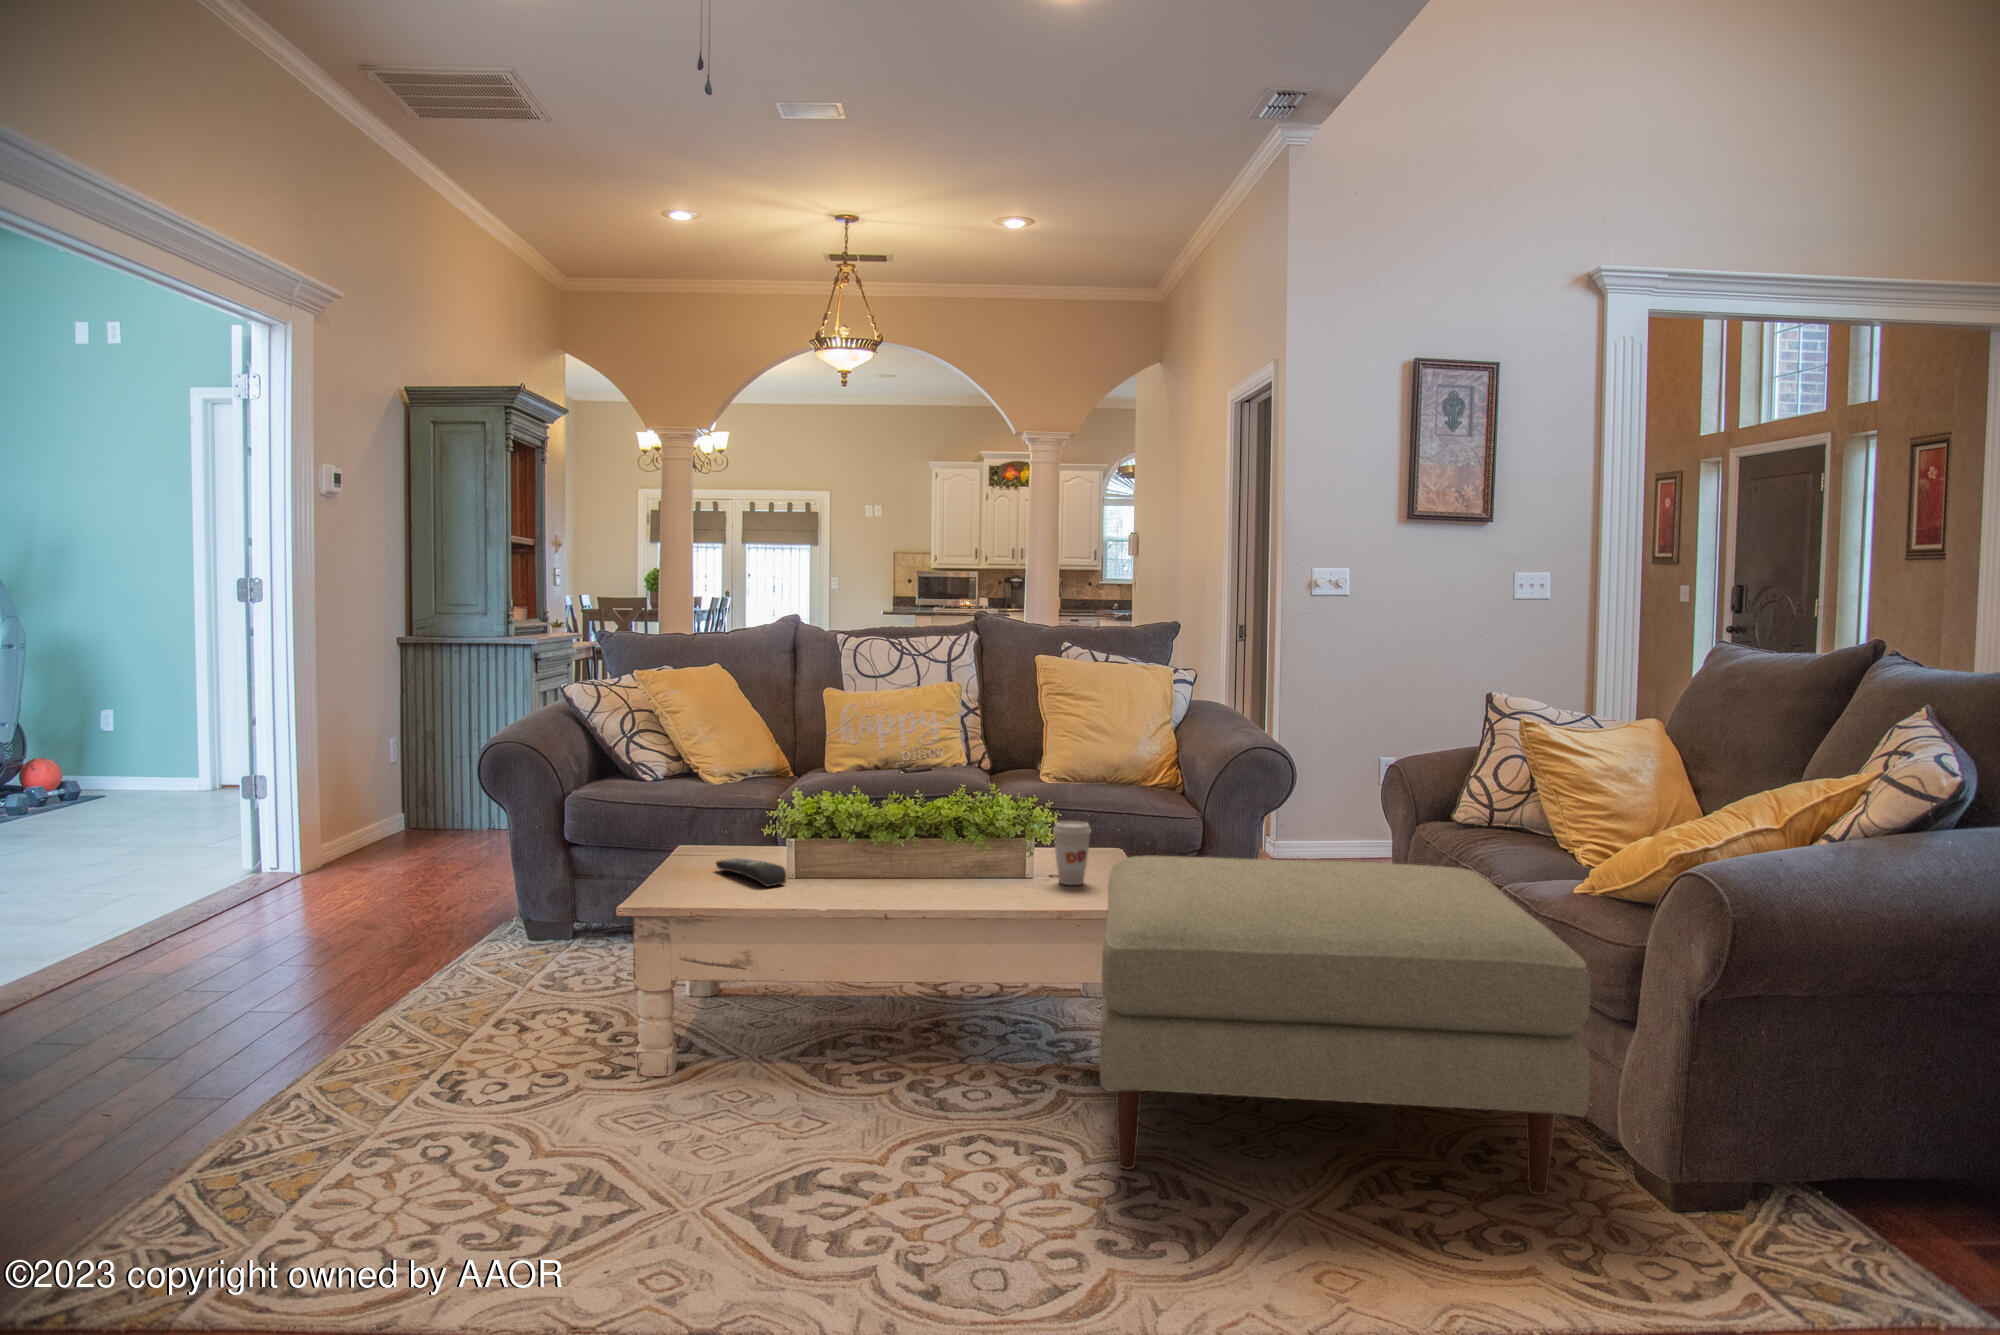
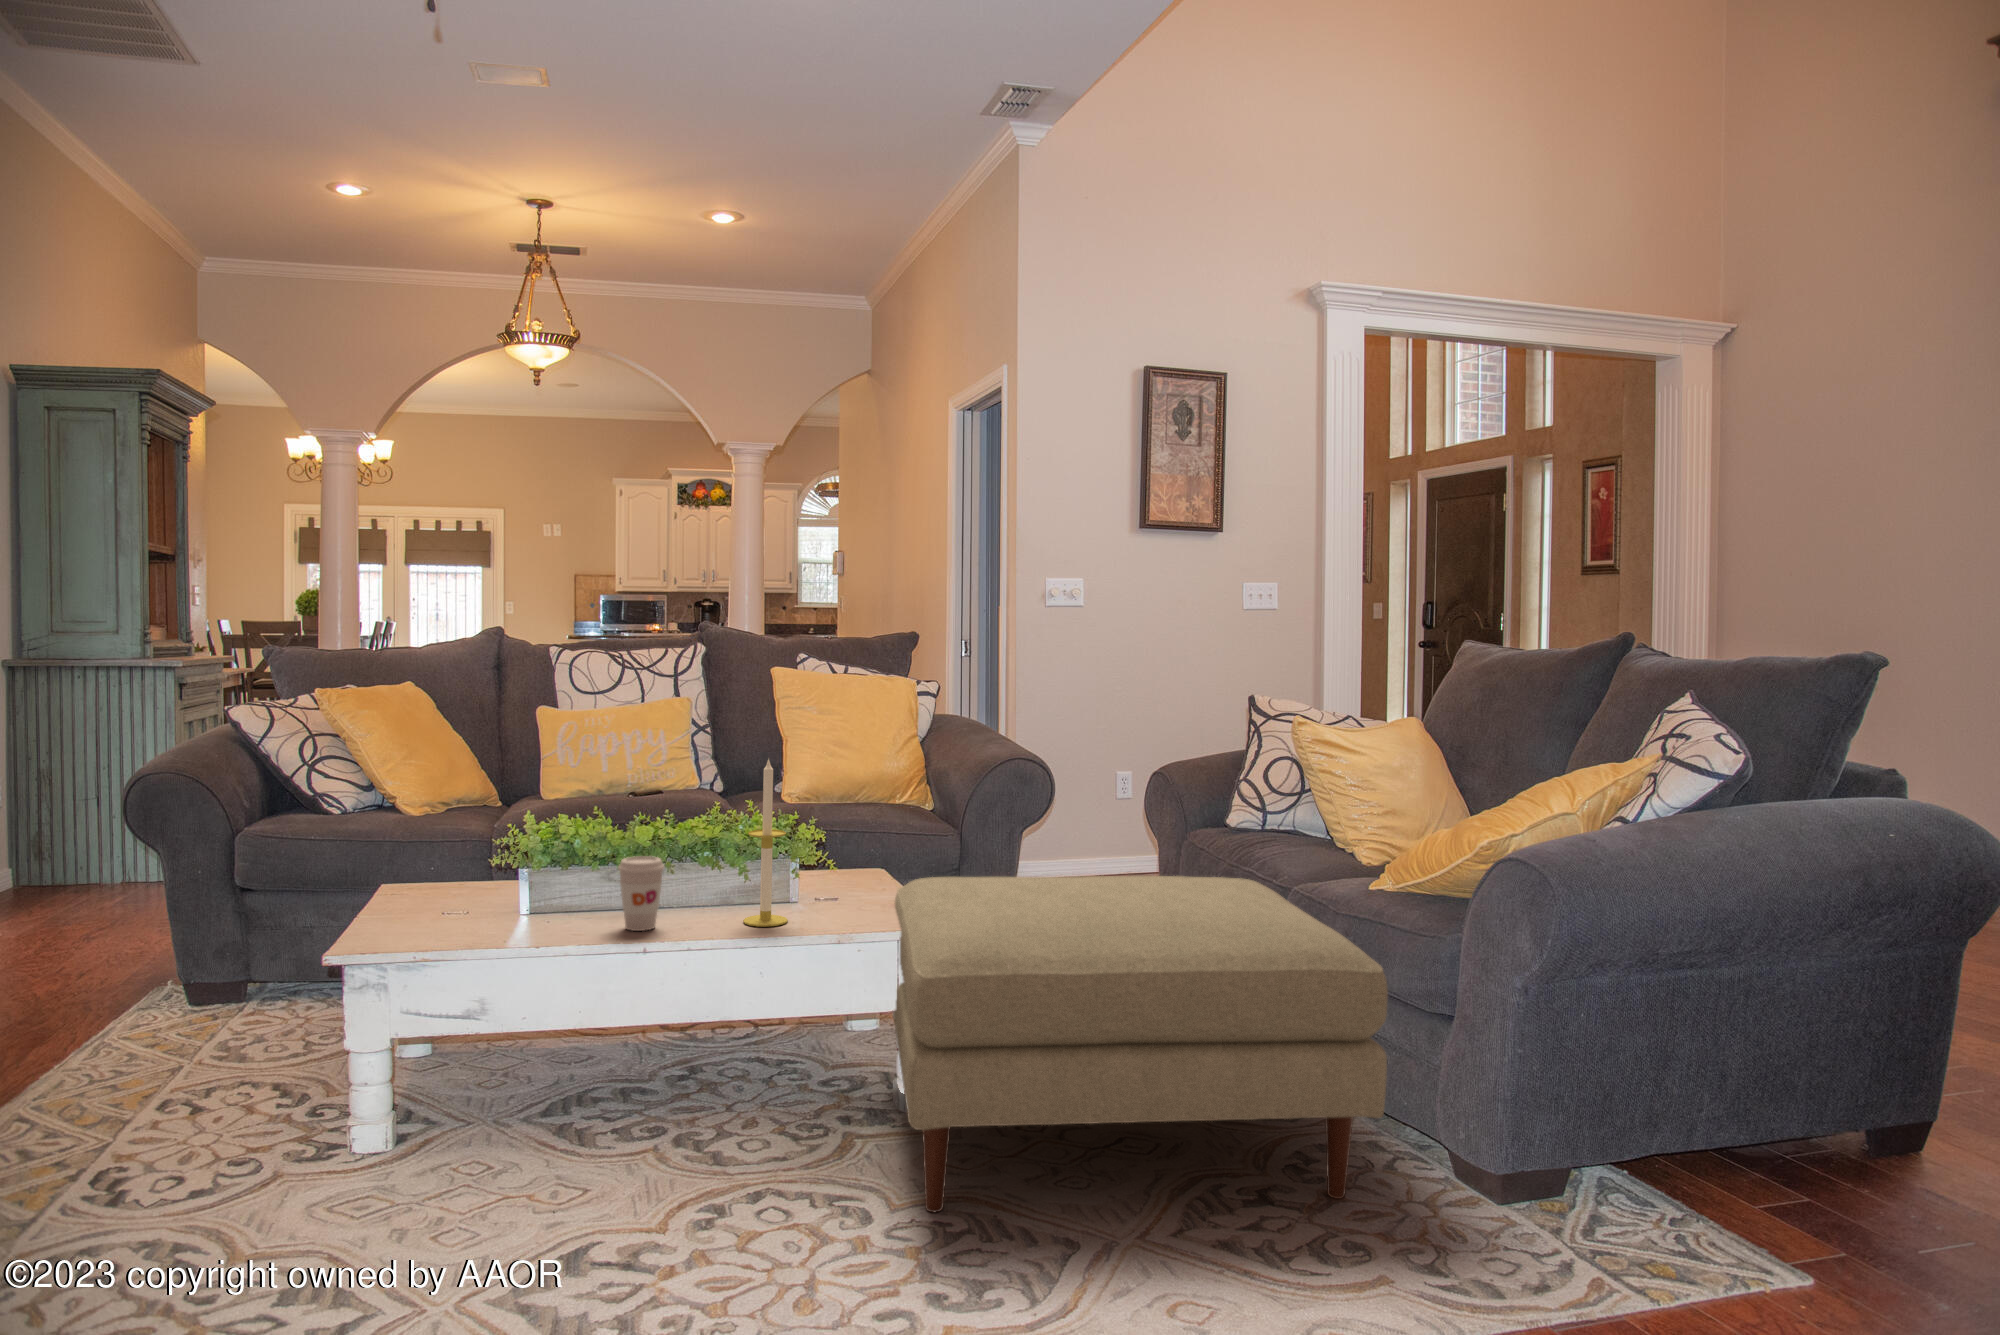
candle: none [965,740,1005,895] -> present [743,759,788,927]
coffee cup: present [1053,821,1091,885] -> present [618,856,664,931]
remote control: present [716,858,786,887] -> none [445,896,535,927]

